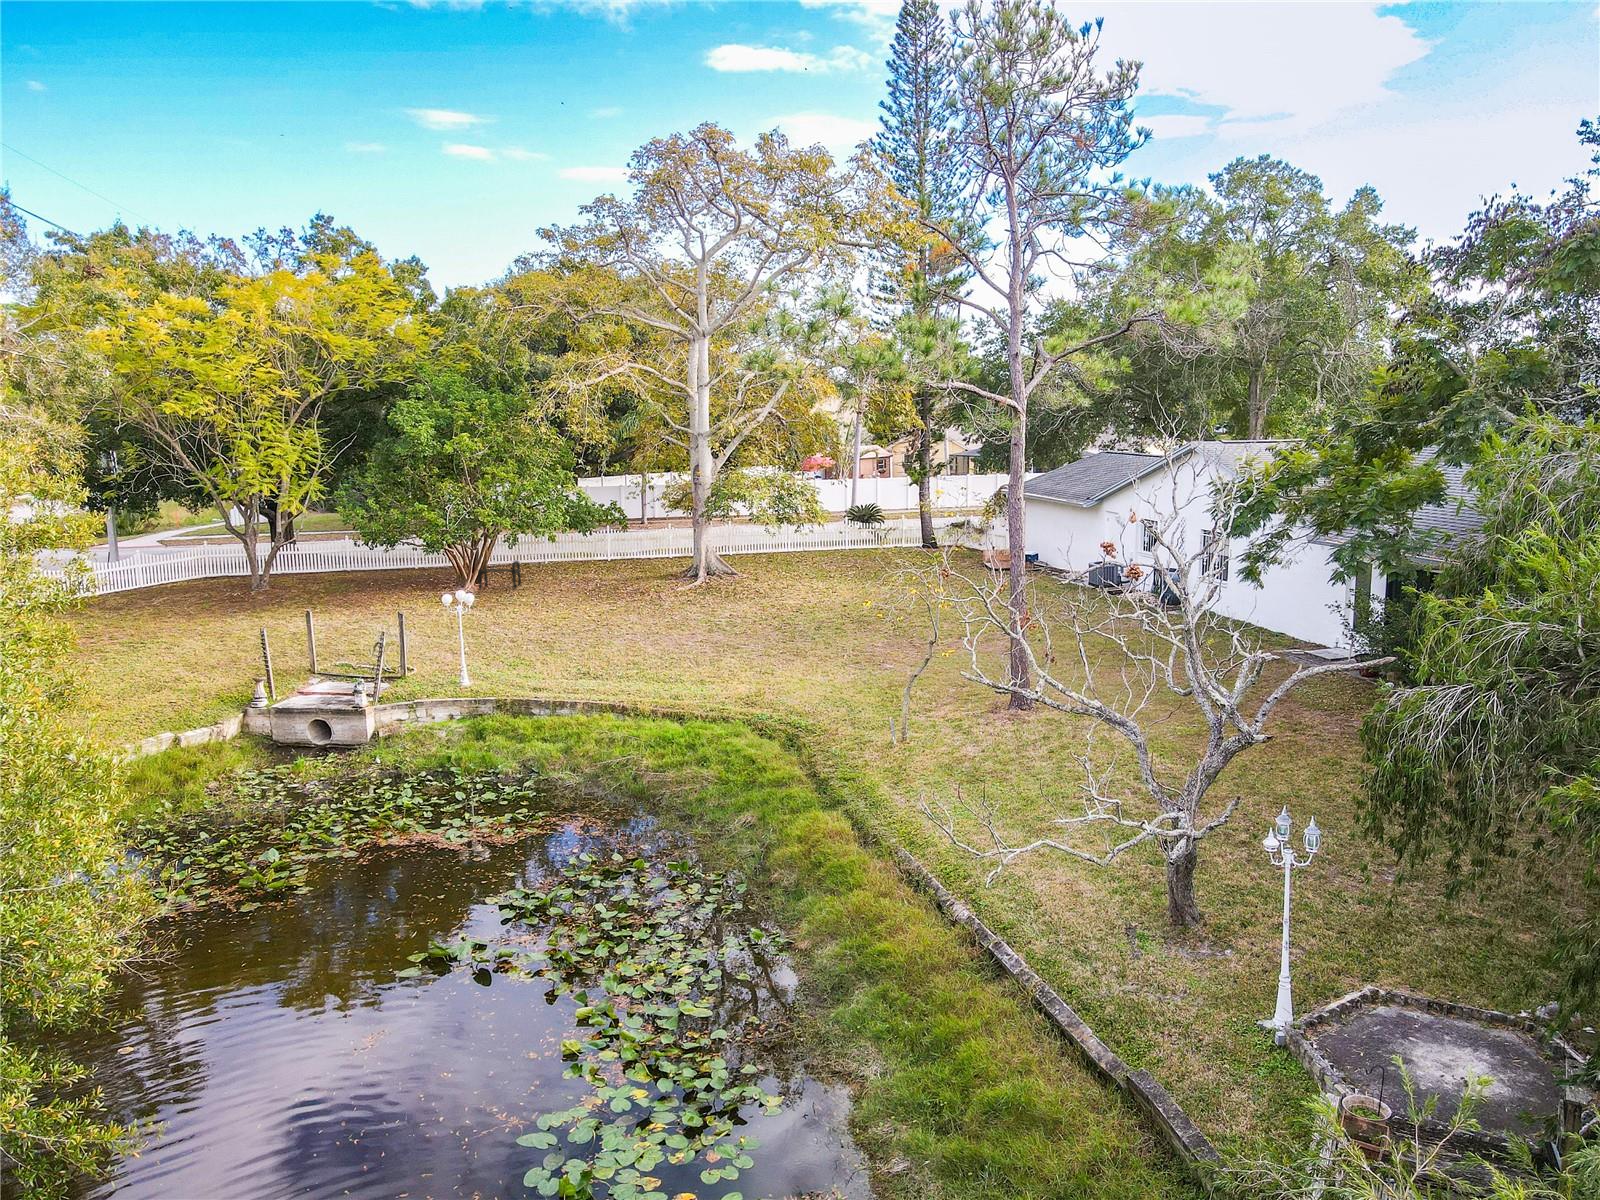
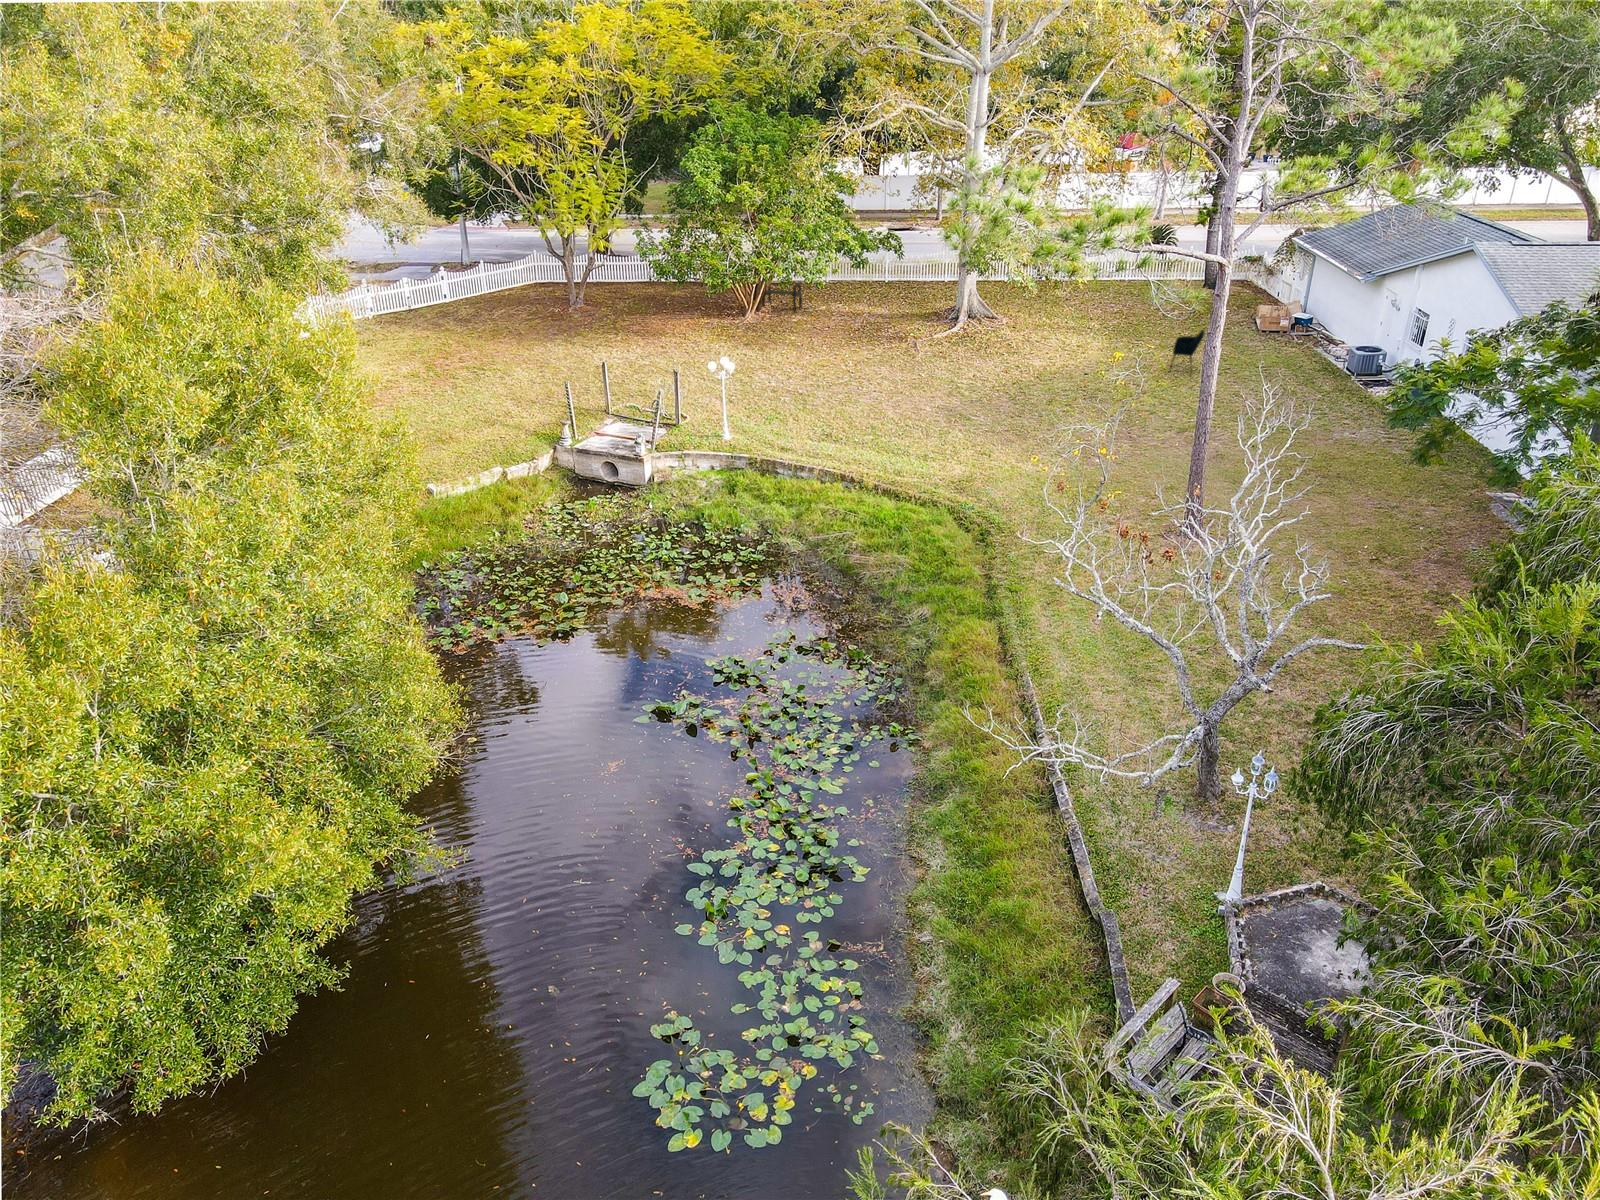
chair: none [892,571,919,611] -> present [1170,330,1205,373]

